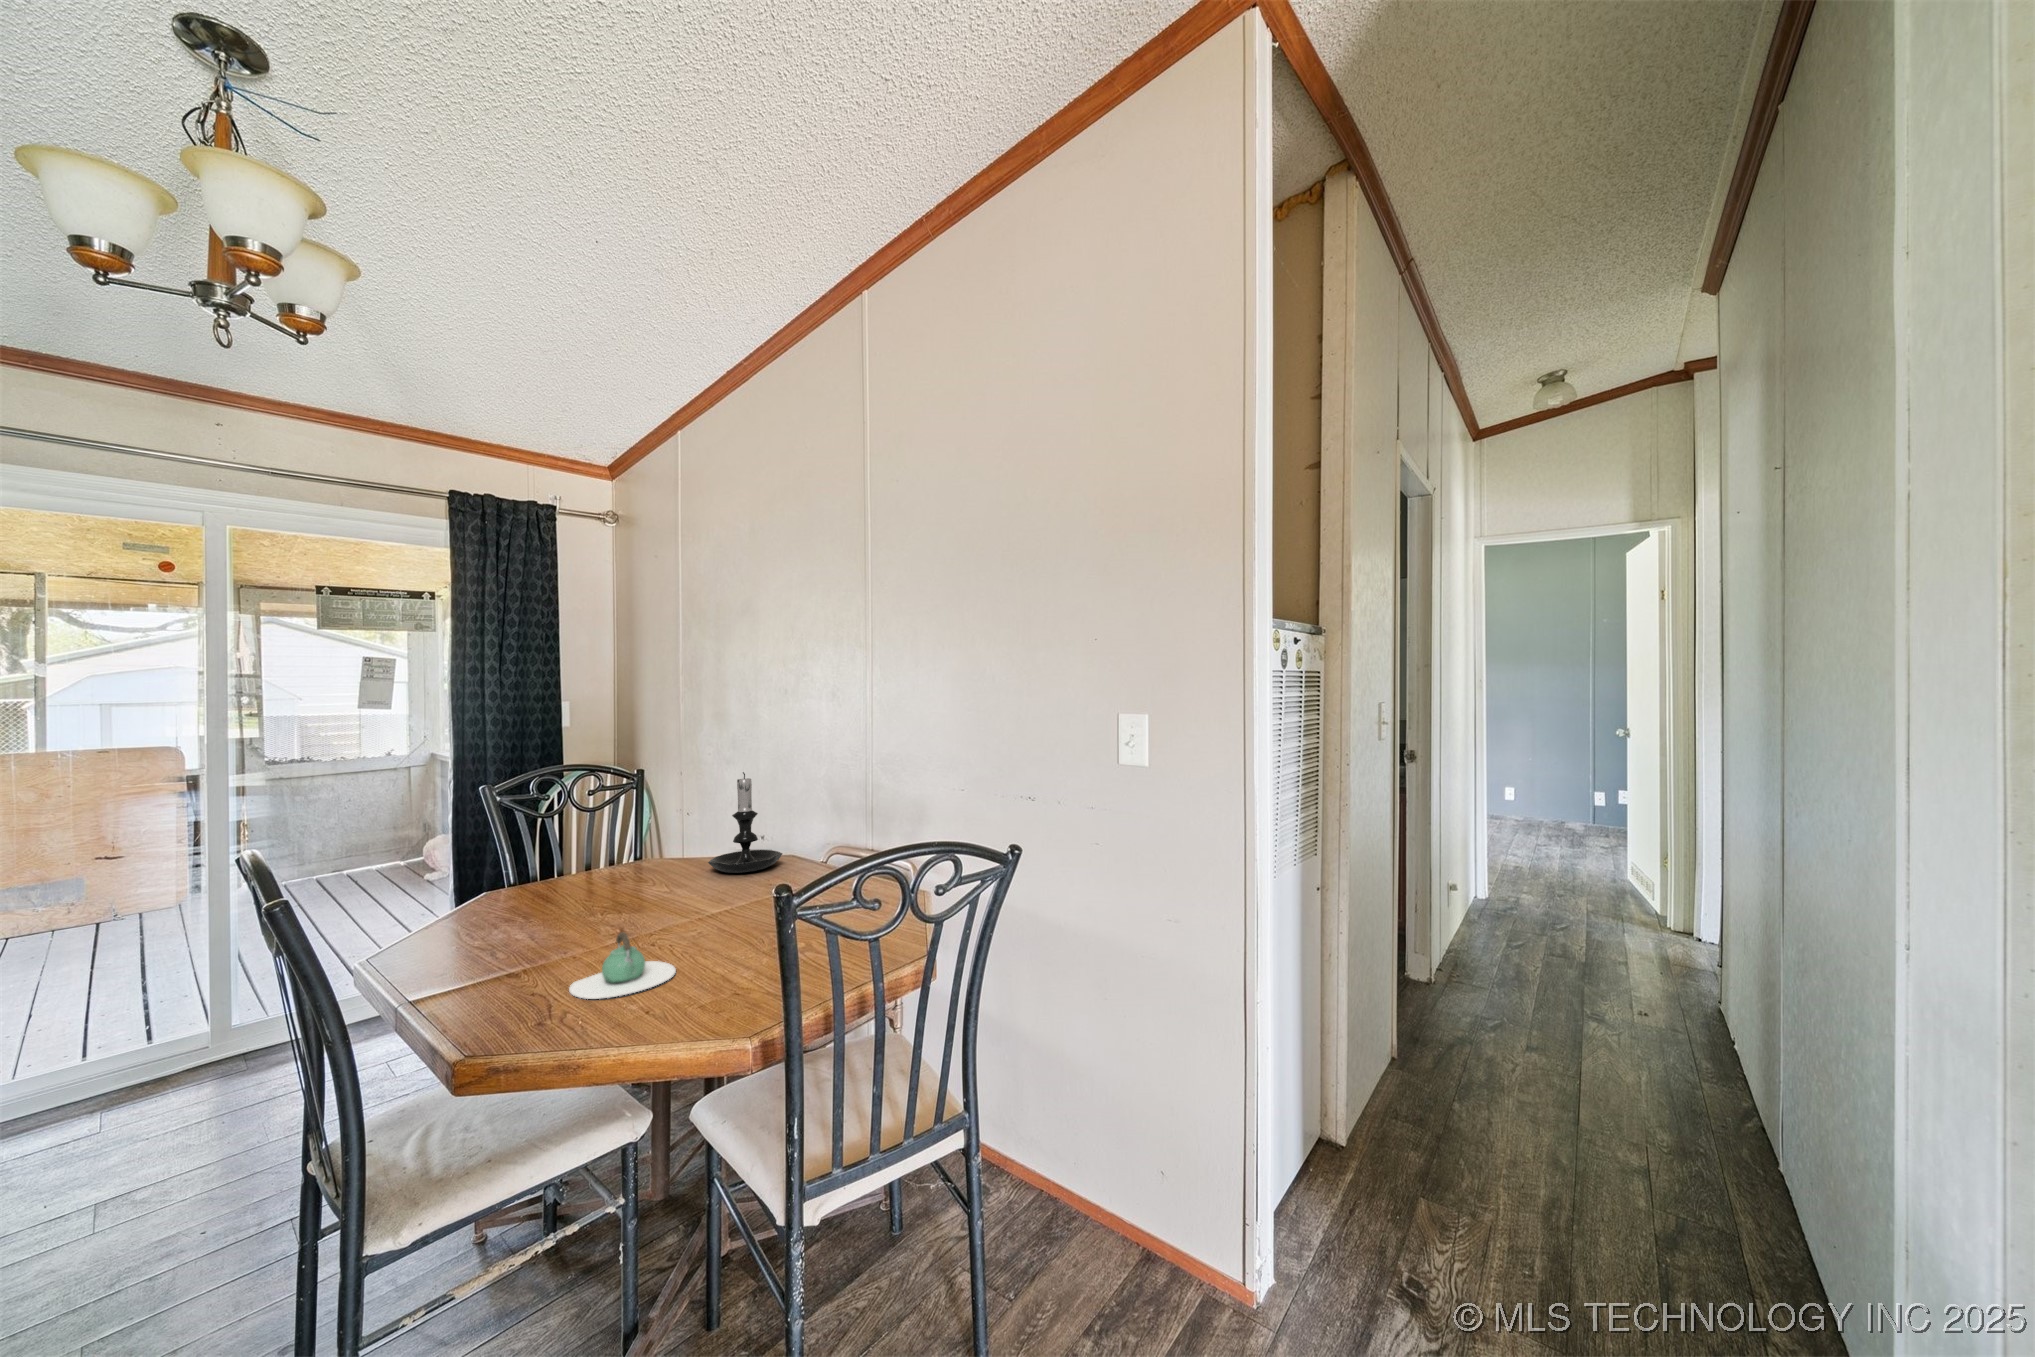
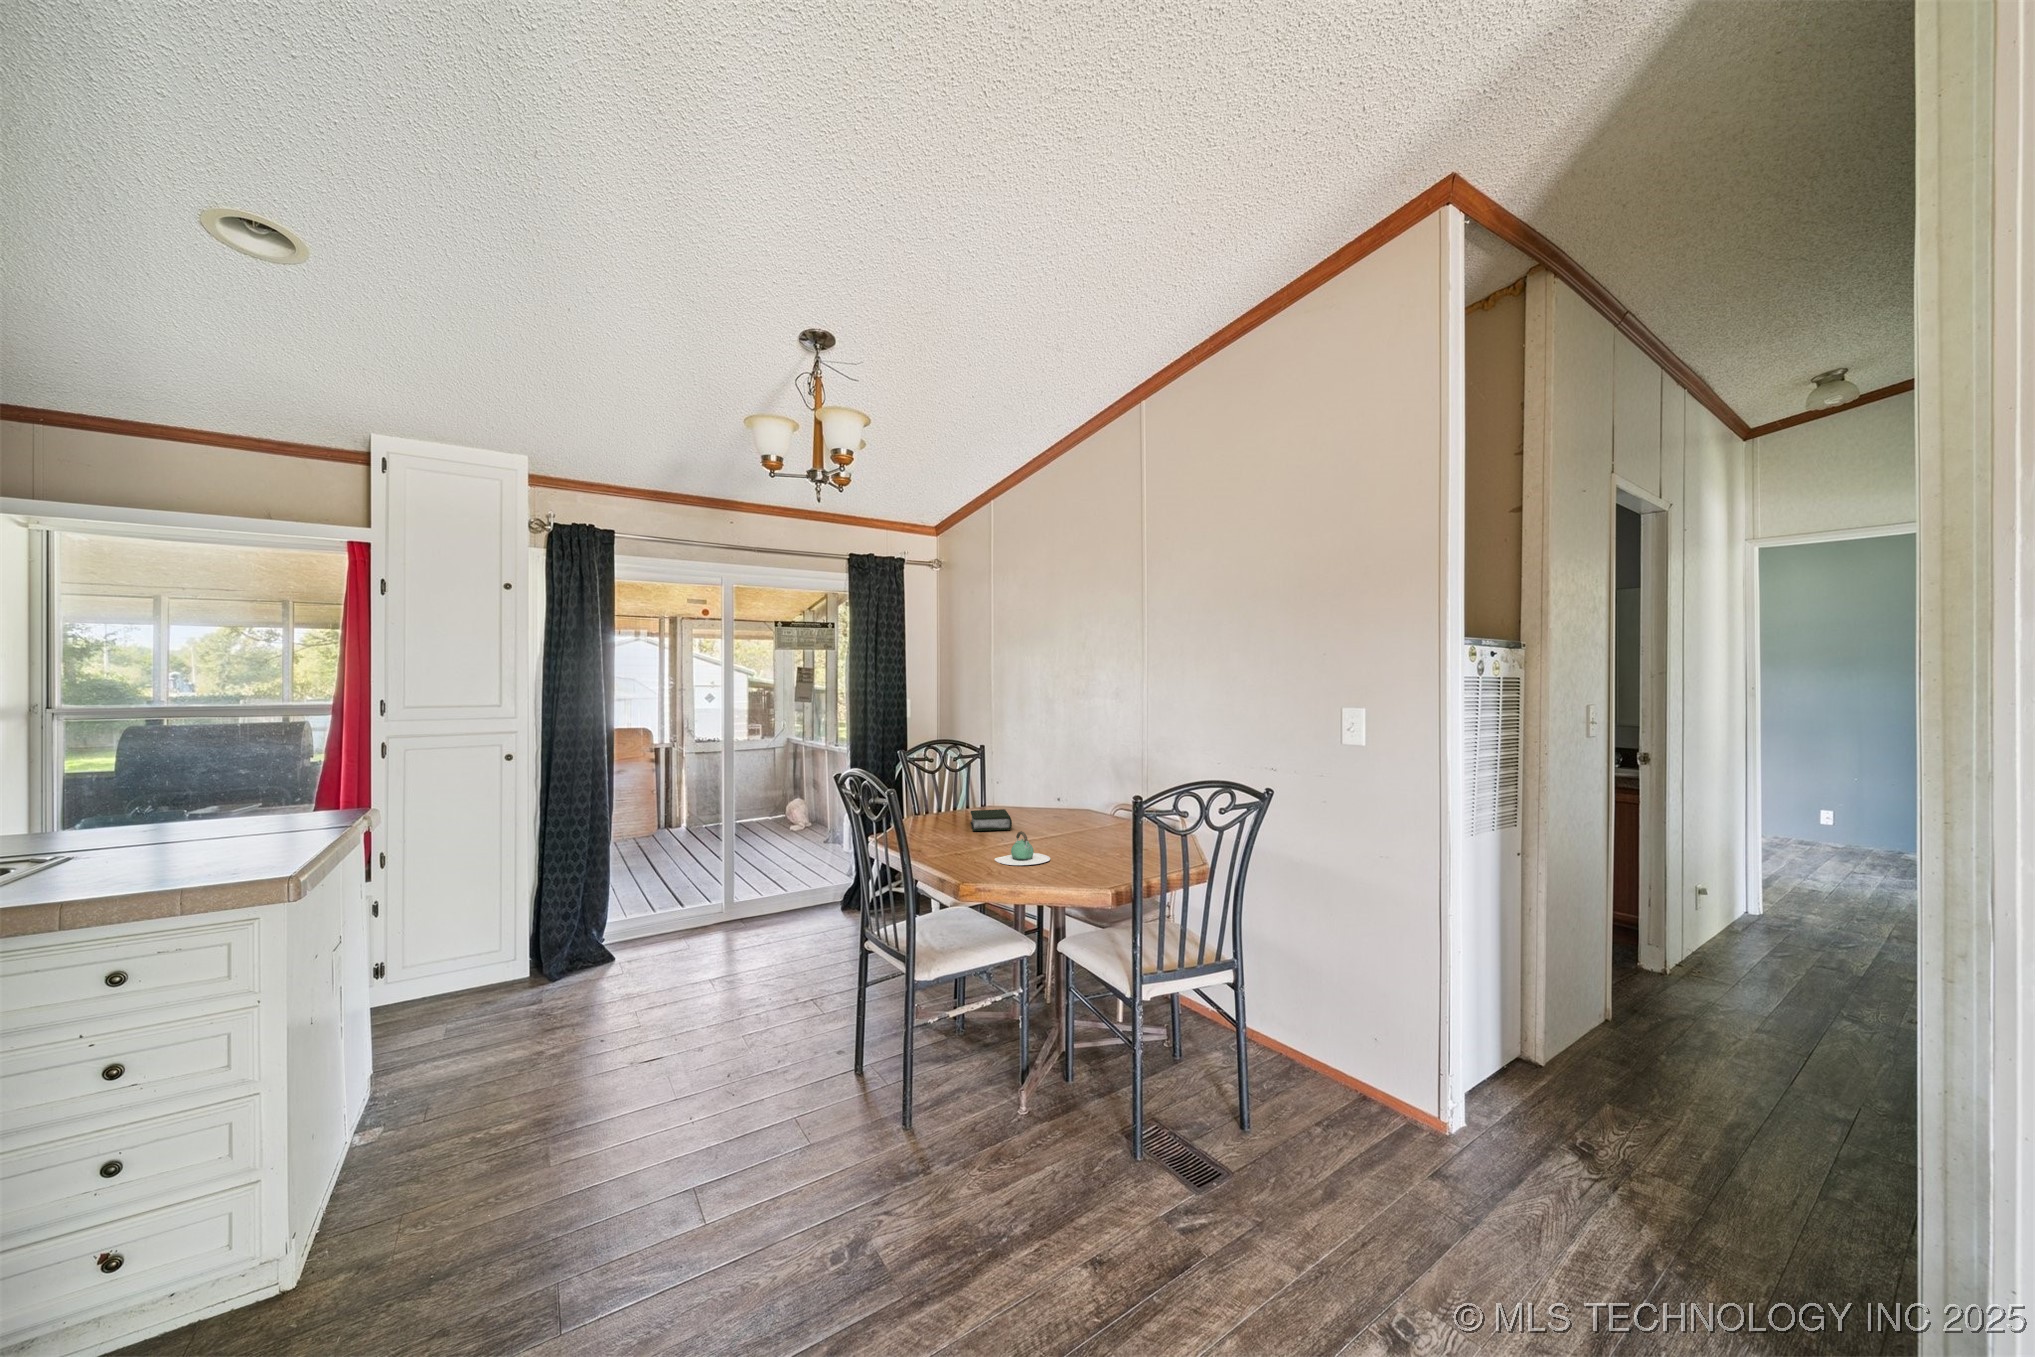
candle holder: present [708,772,782,873] -> none [1035,746,1083,815]
book: none [577,874,653,919] -> present [971,809,1012,831]

